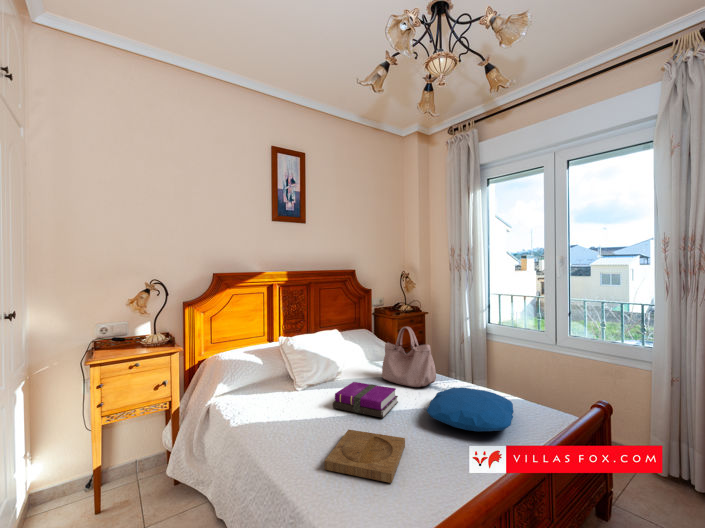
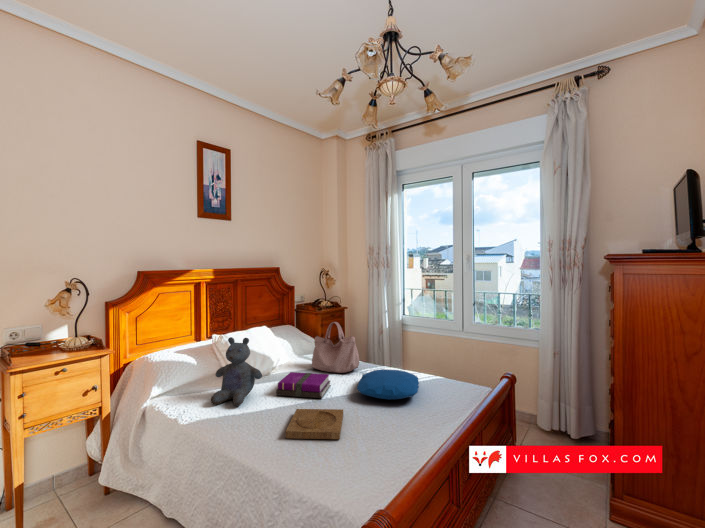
stuffed bear: none [262,339,318,417] -> present [211,337,262,406]

